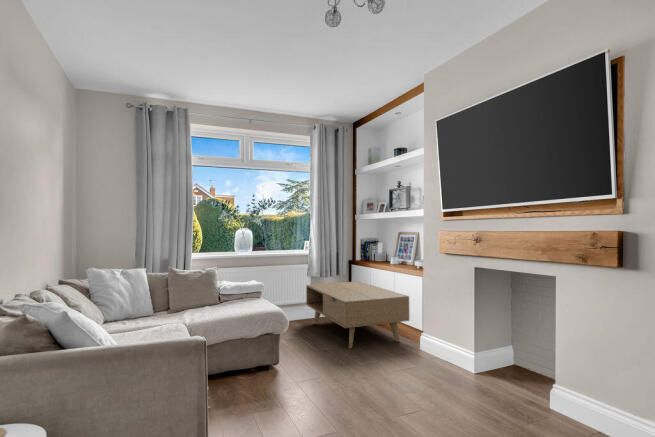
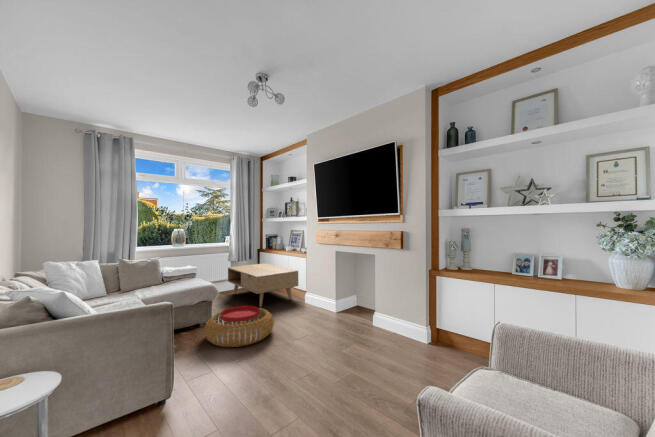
pouf: none [265,346,368,413] -> present [205,306,274,347]

